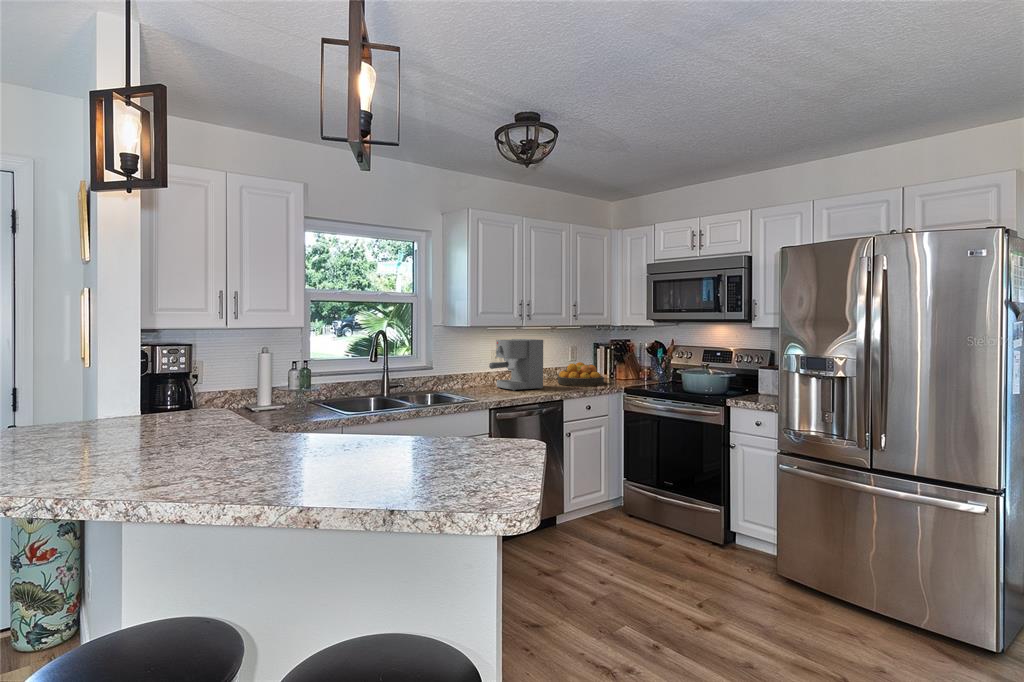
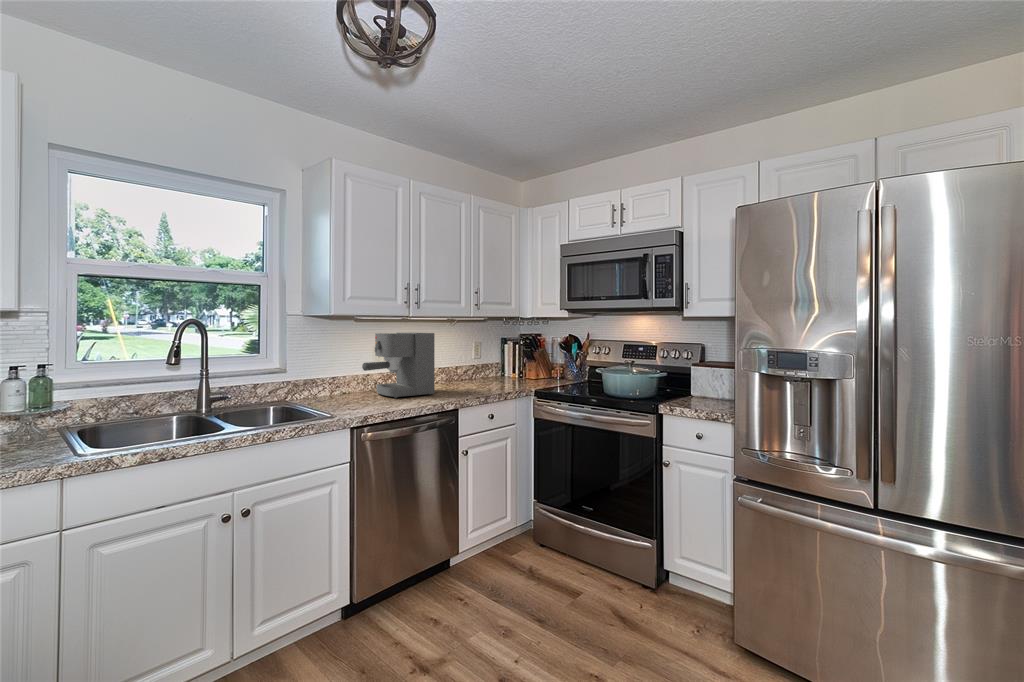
fruit bowl: present [558,362,604,386] -> none [456,360,511,389]

